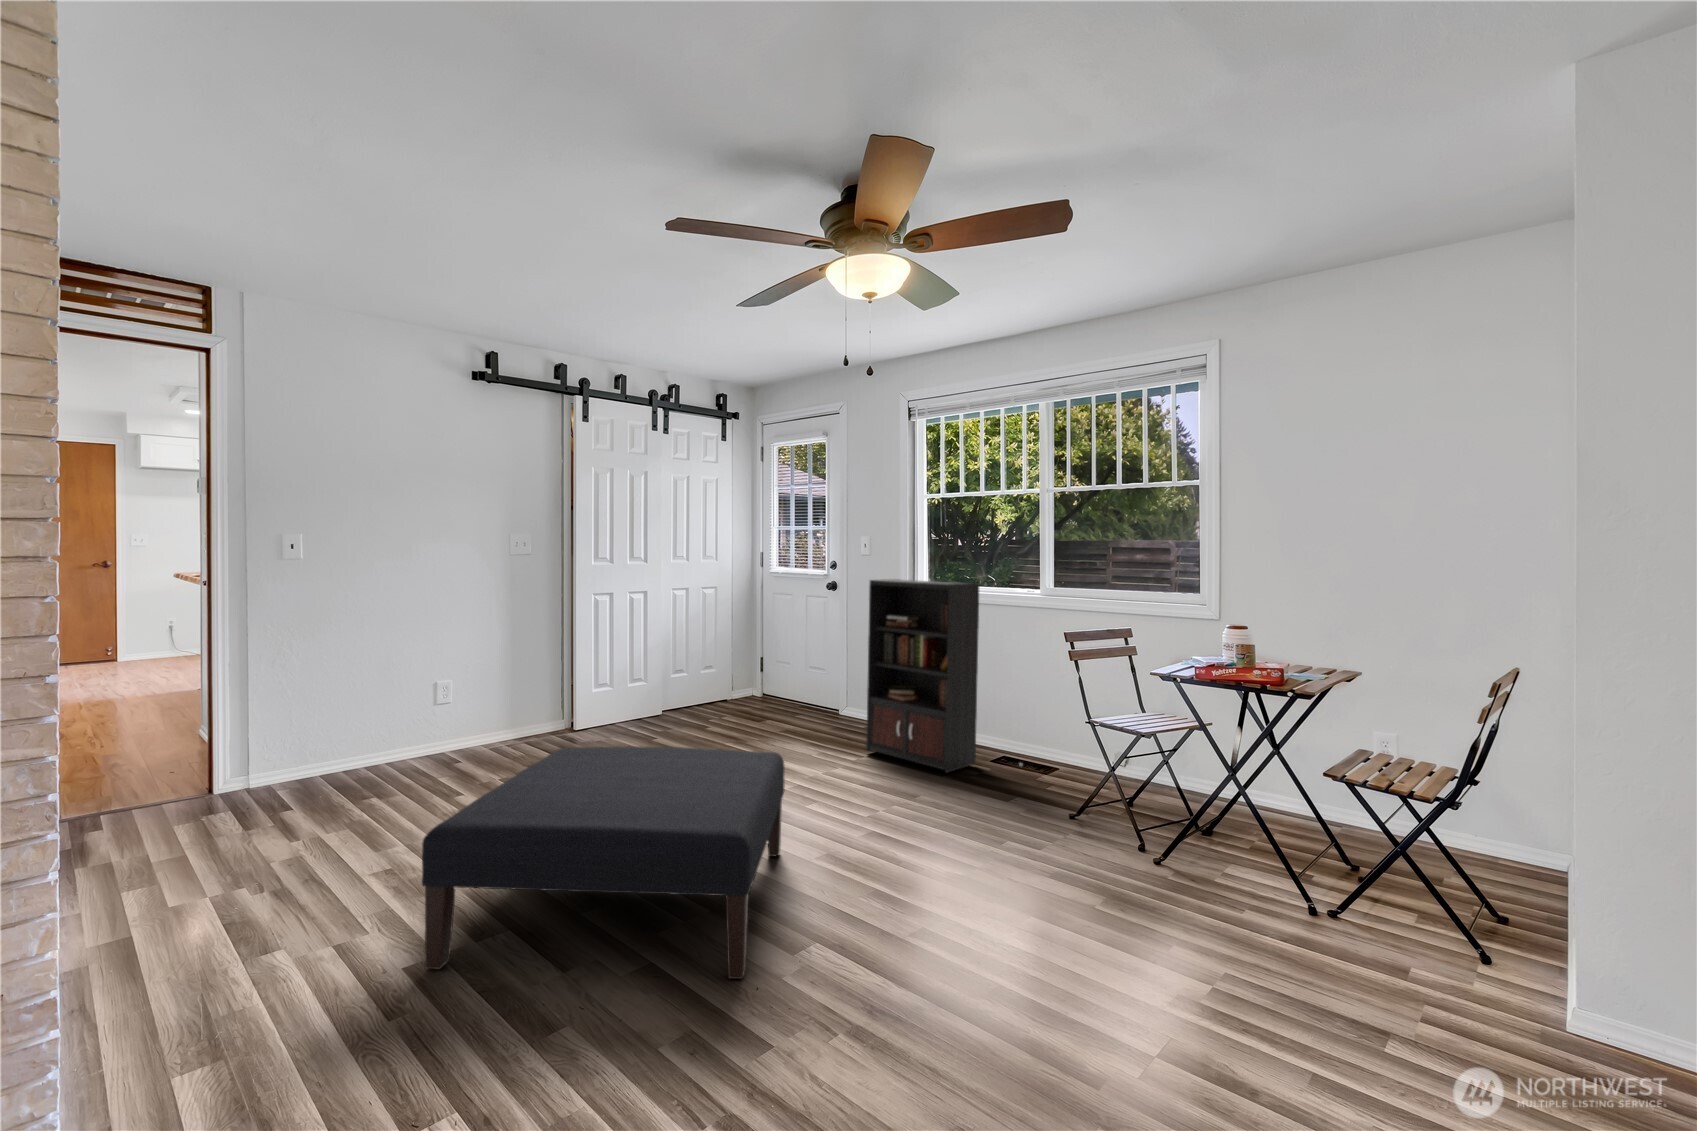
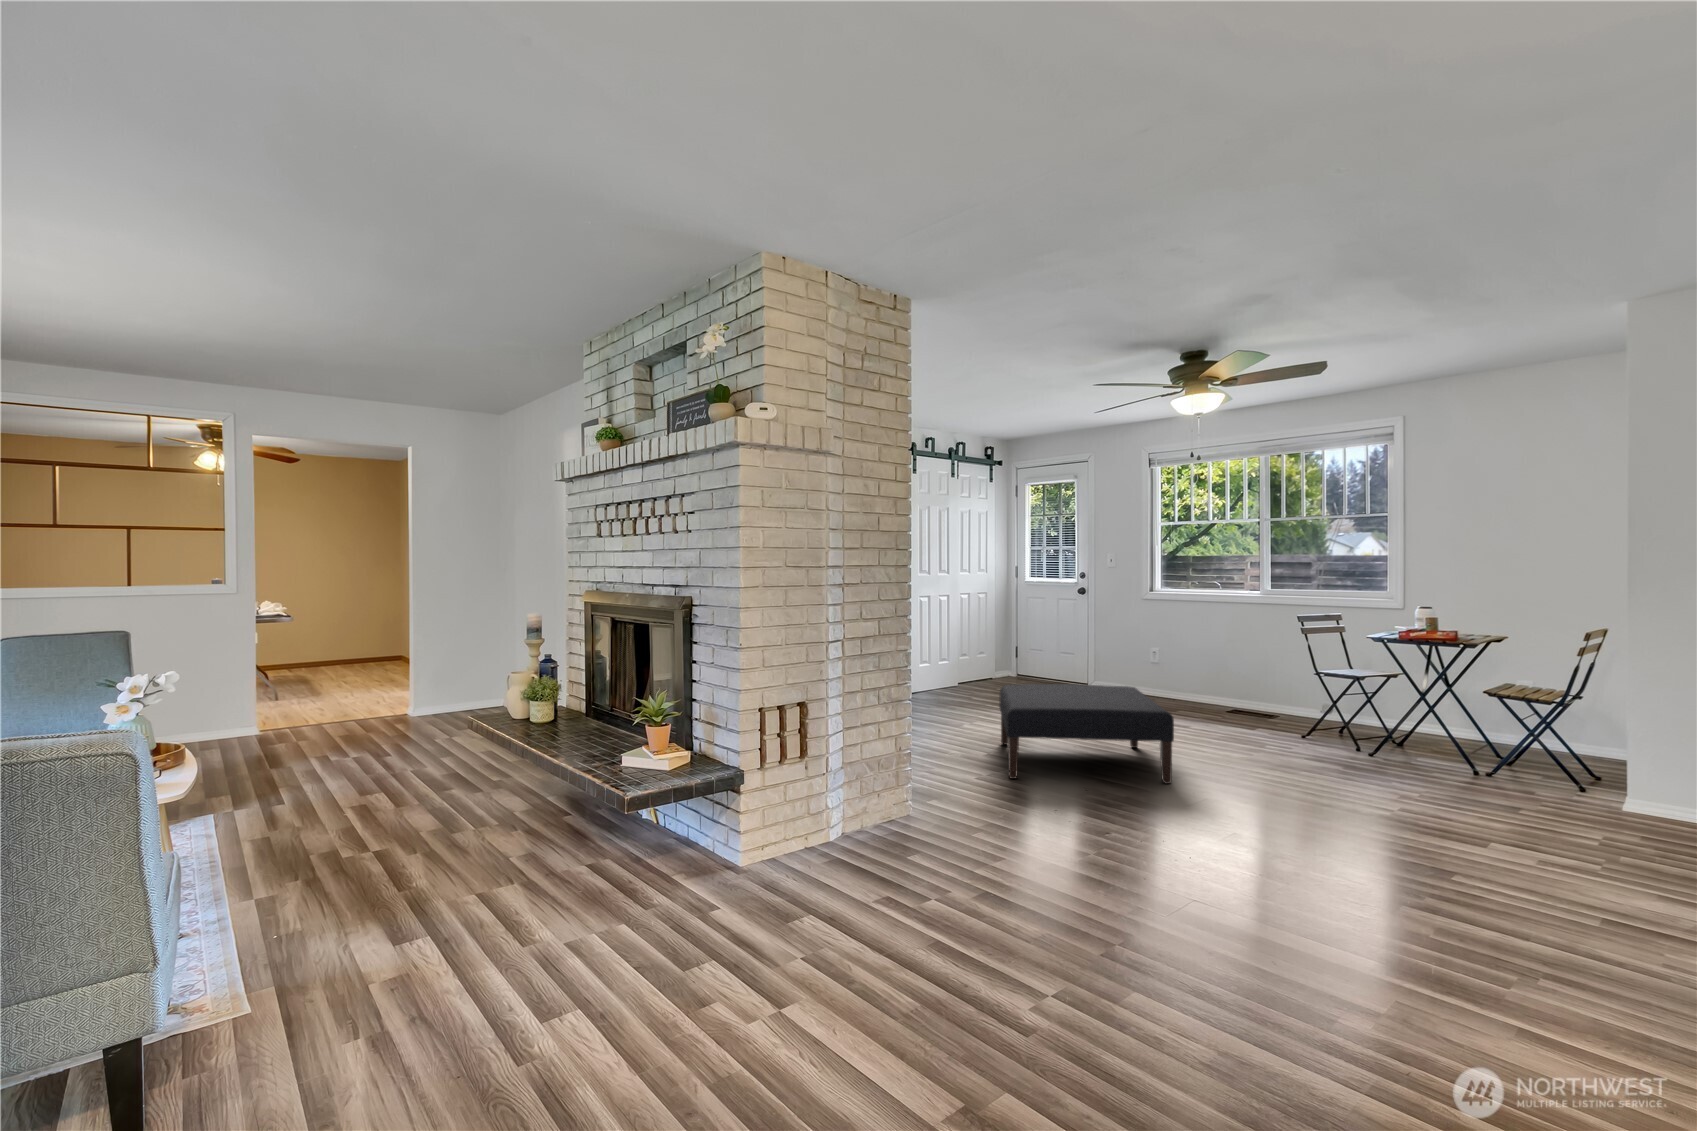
bookcase: present [866,579,1023,773] -> none [1139,584,1257,715]

